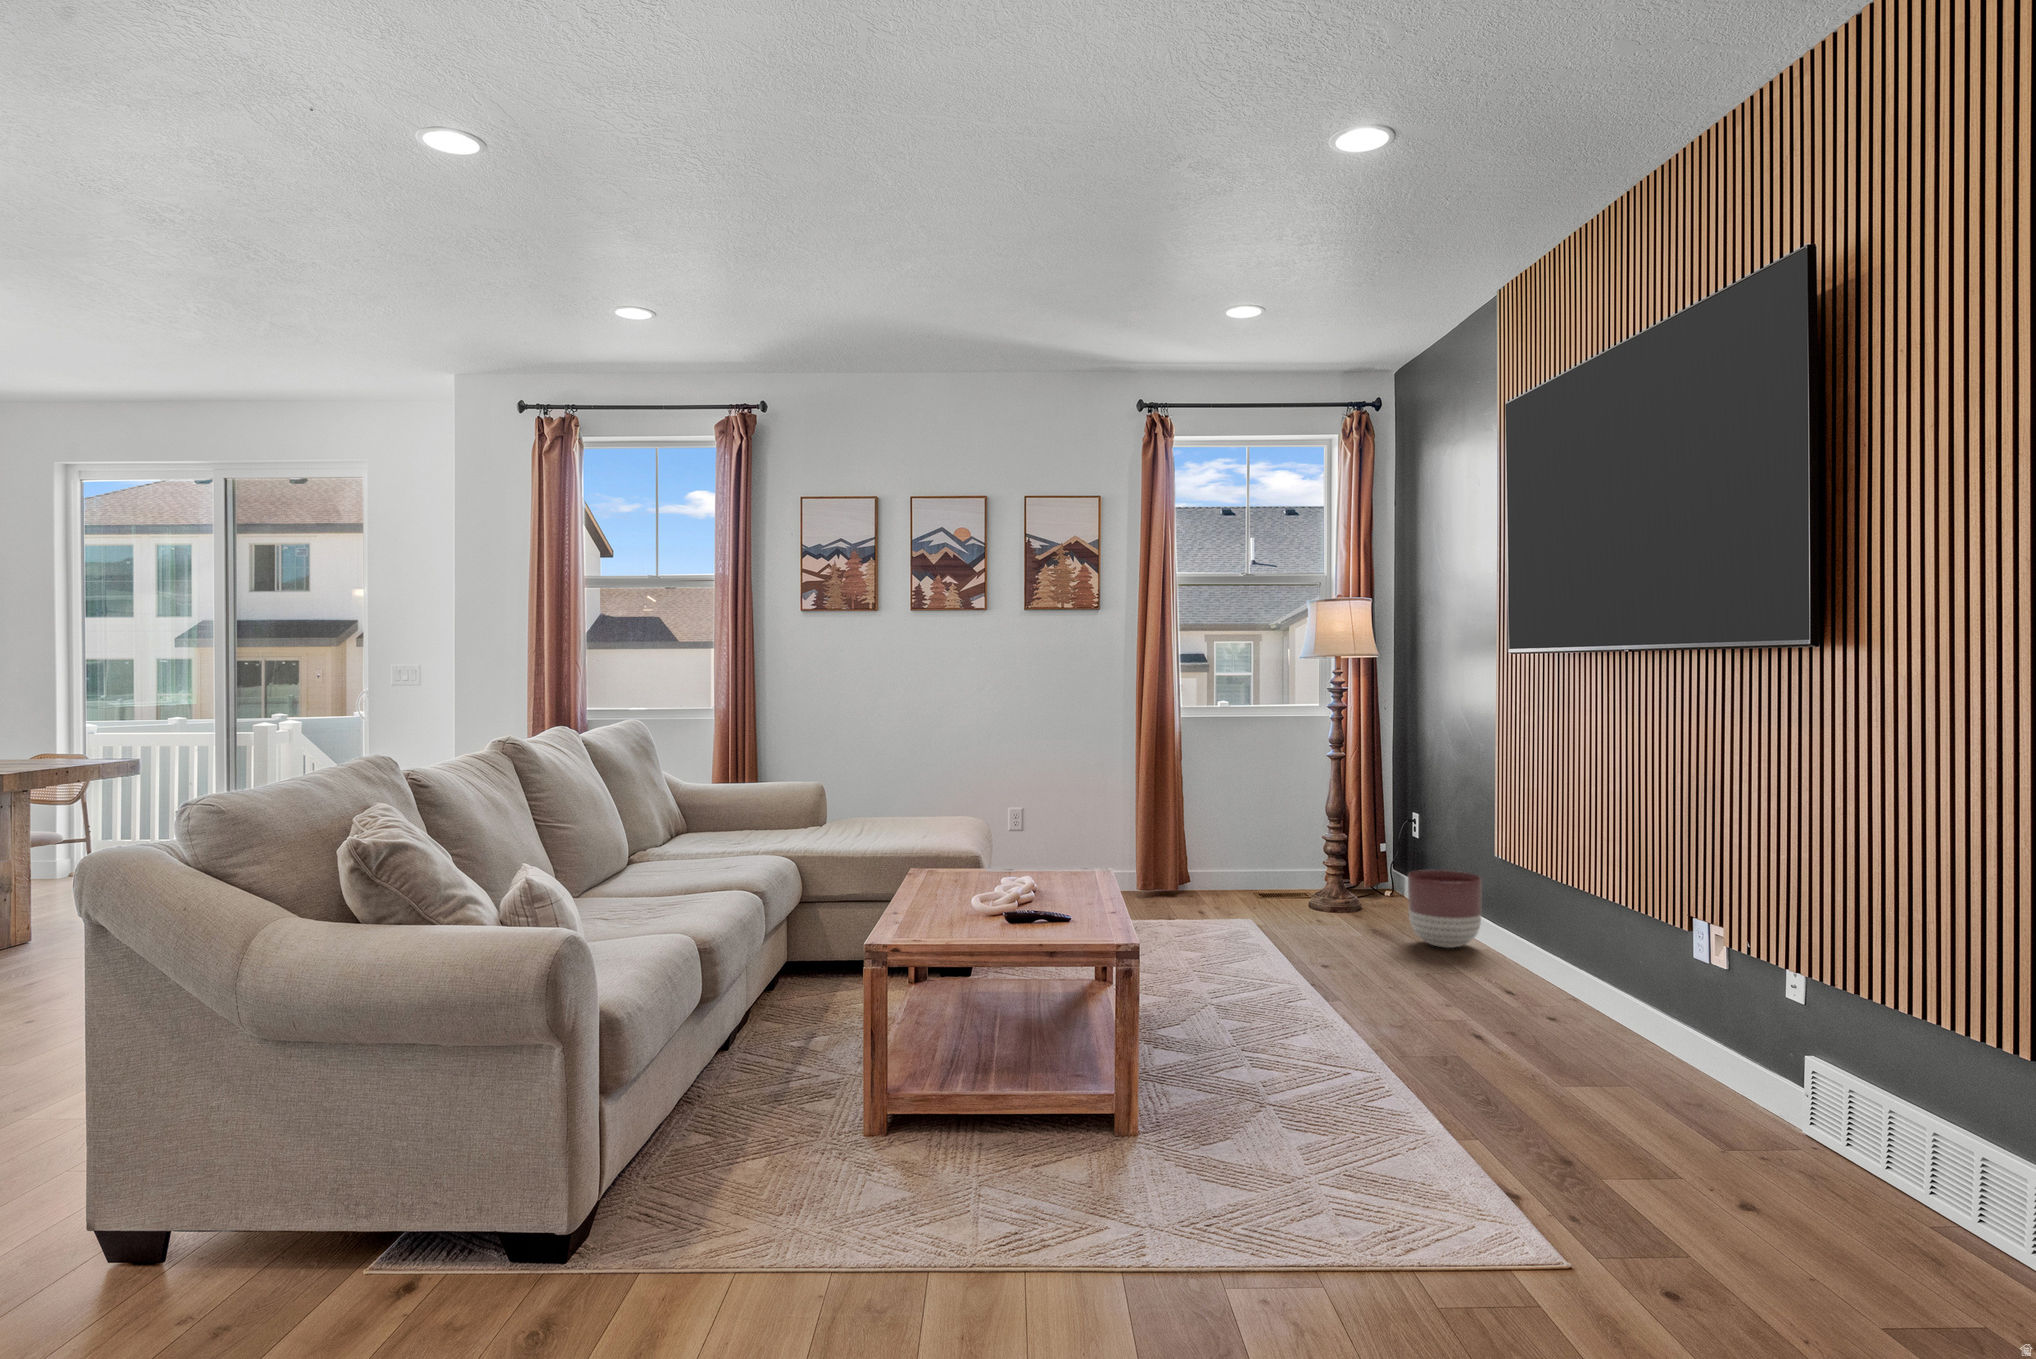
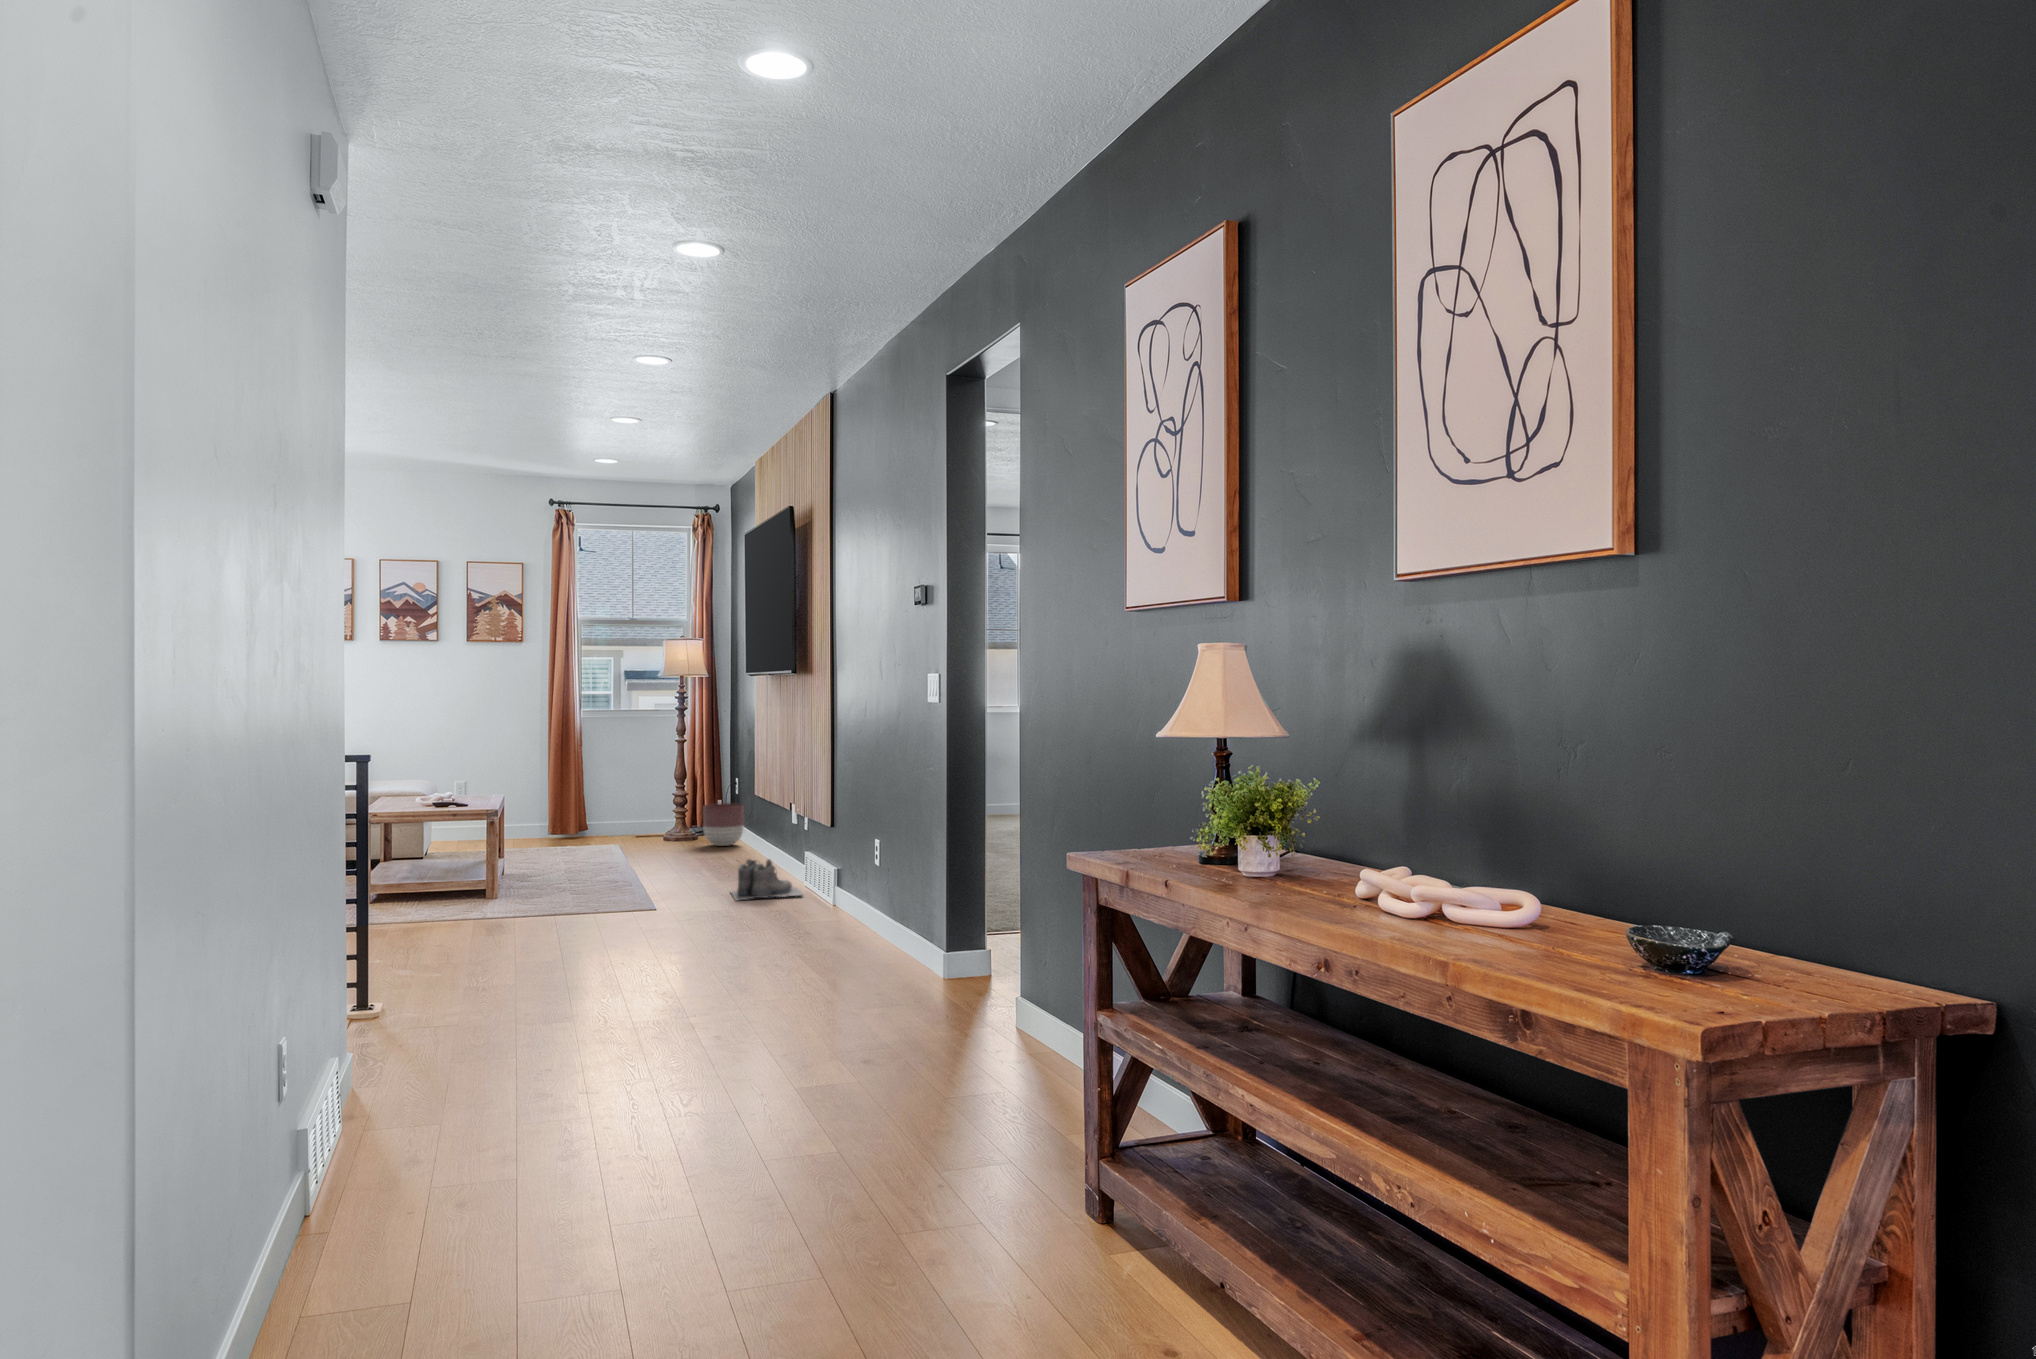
boots: none [1701,1112,1999,1259] -> present [731,859,803,900]

